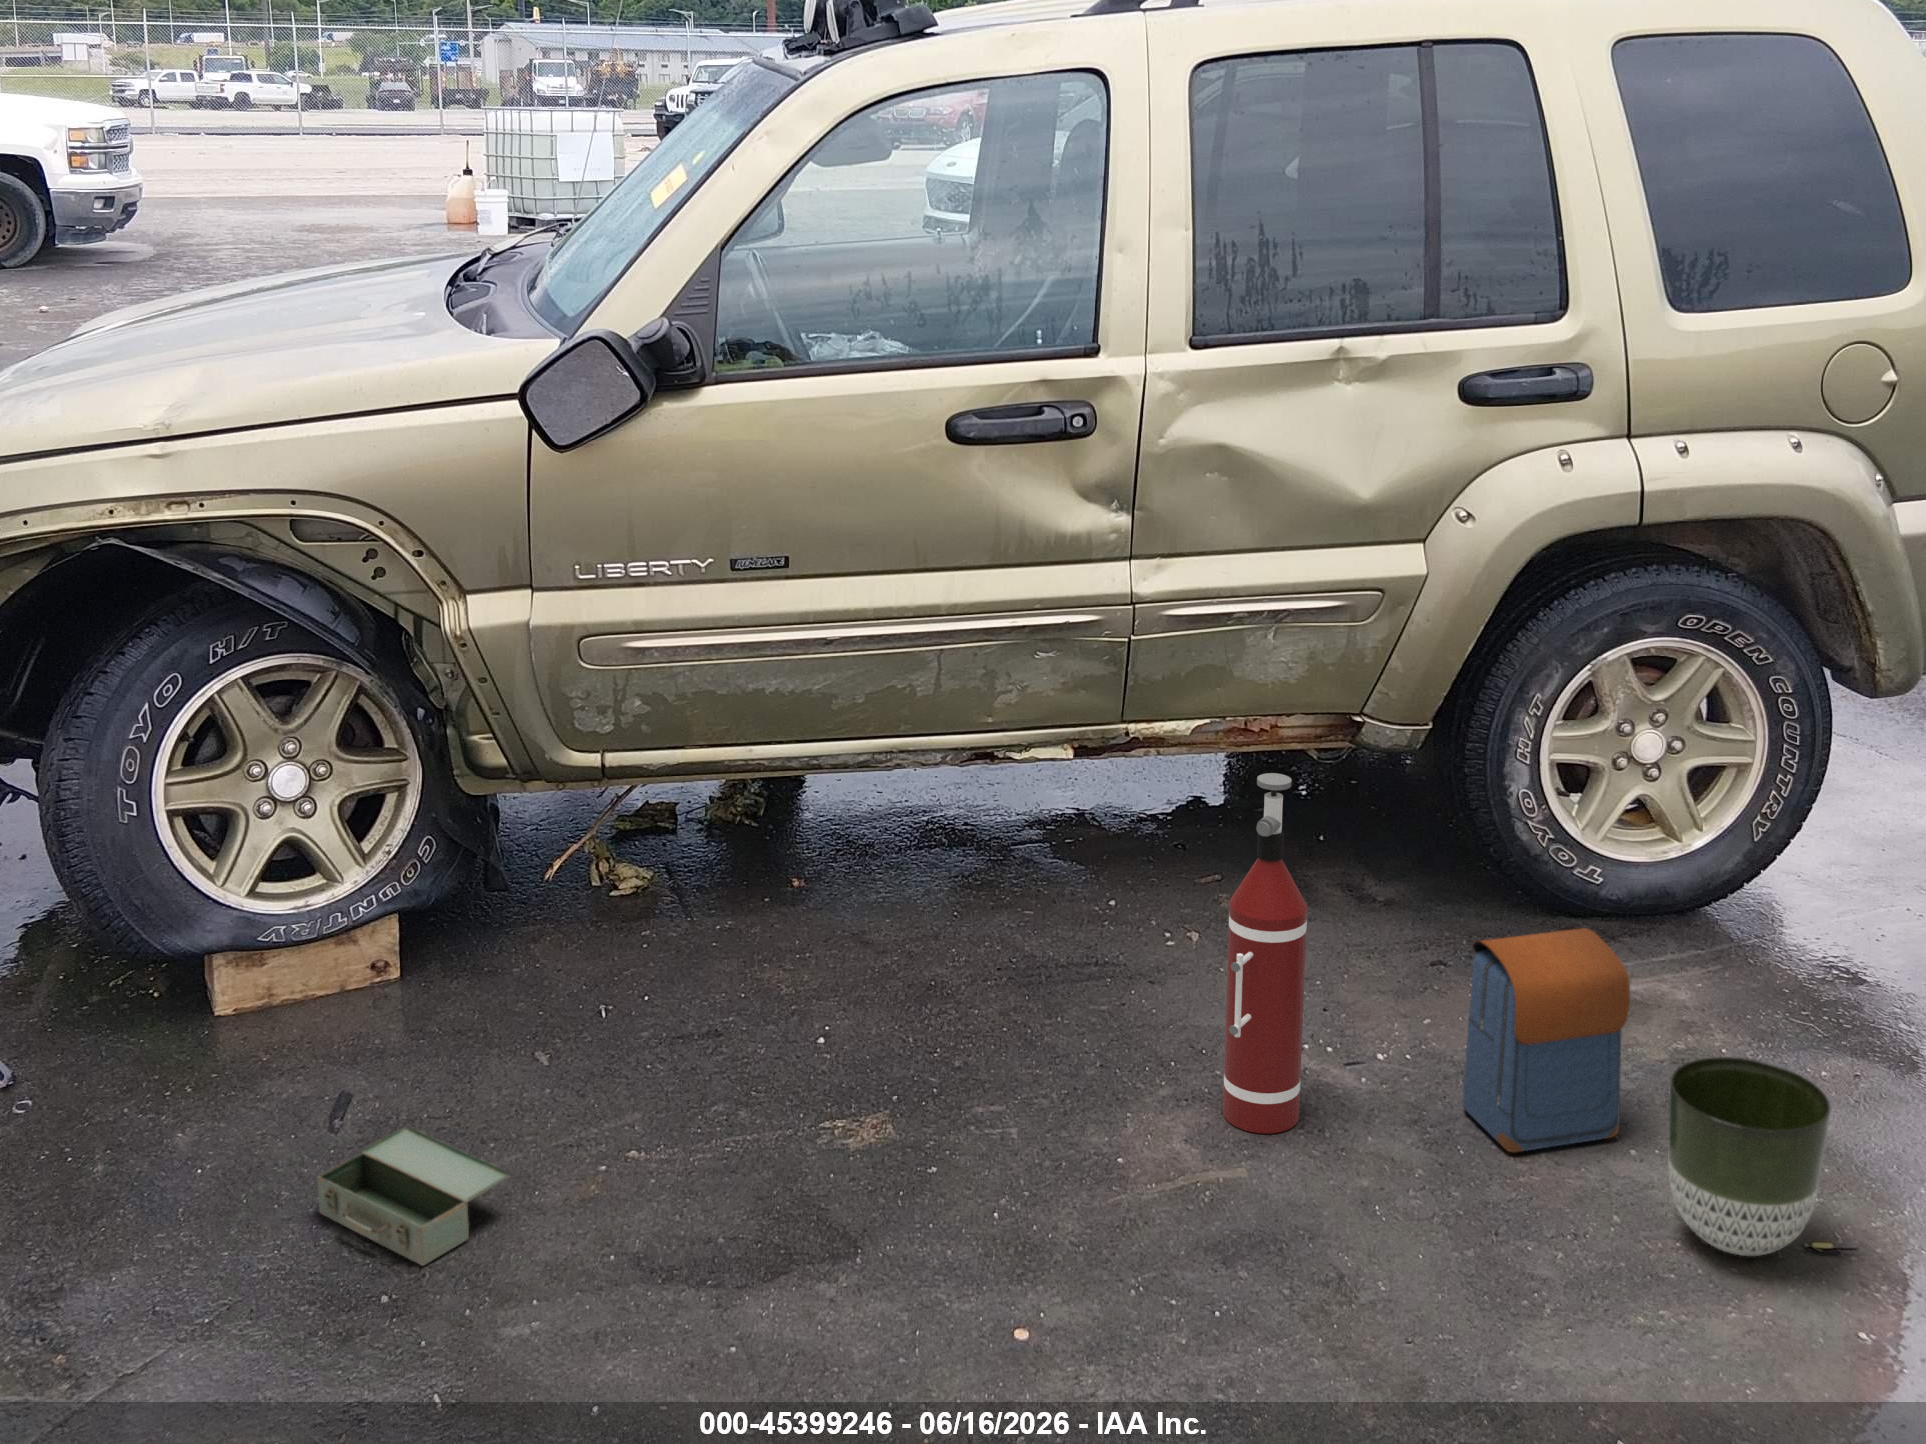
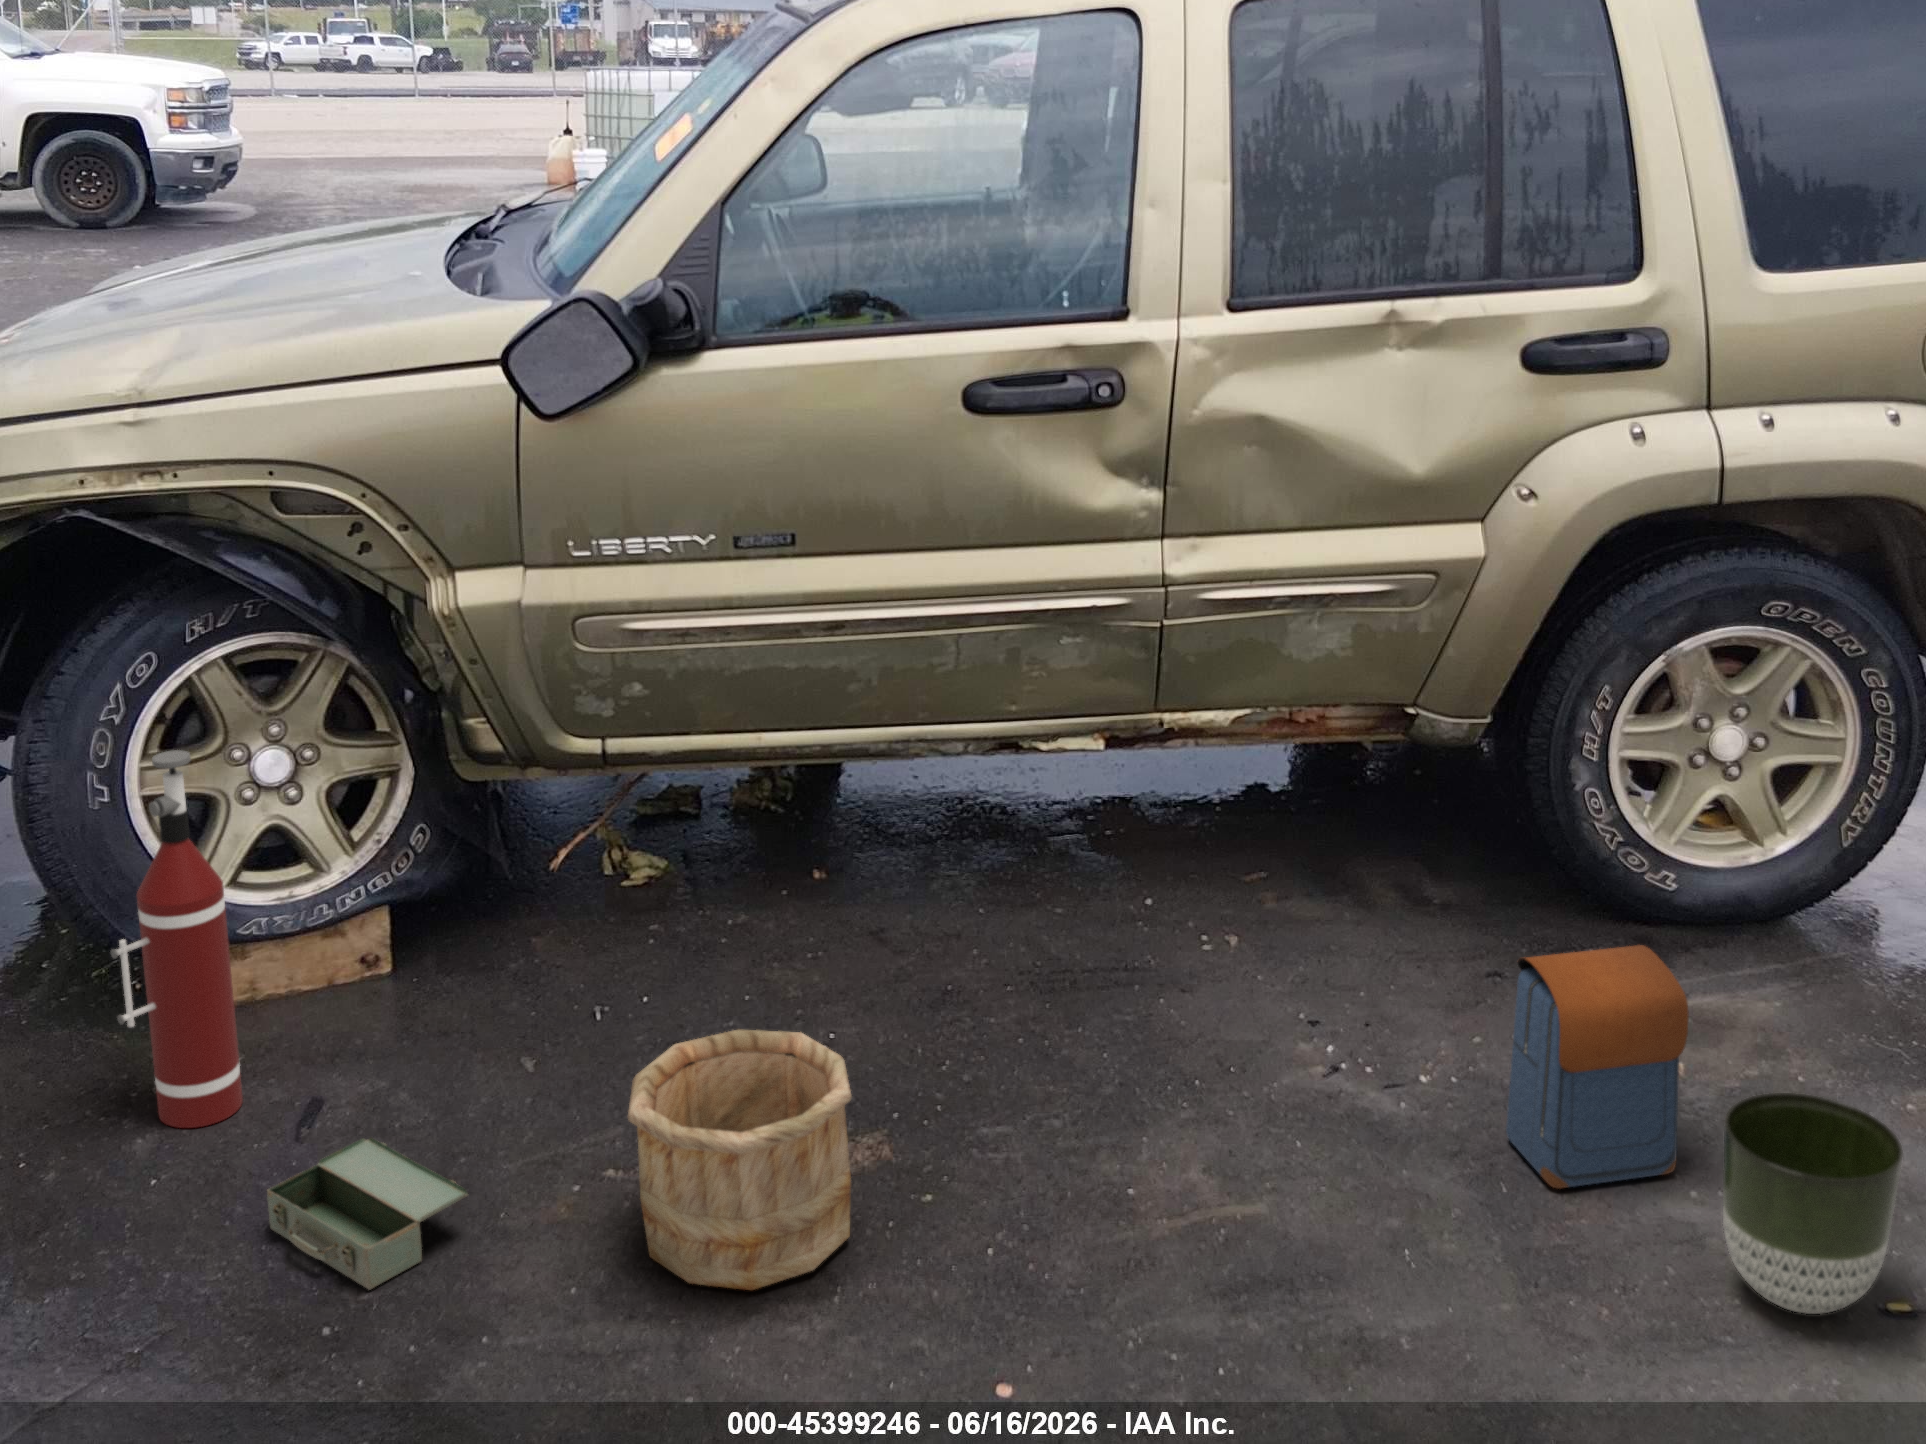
fire extinguisher: present [1223,773,1307,1134] -> present [110,750,243,1128]
wooden bucket: none [665,1018,872,1258] -> present [628,1030,851,1290]

